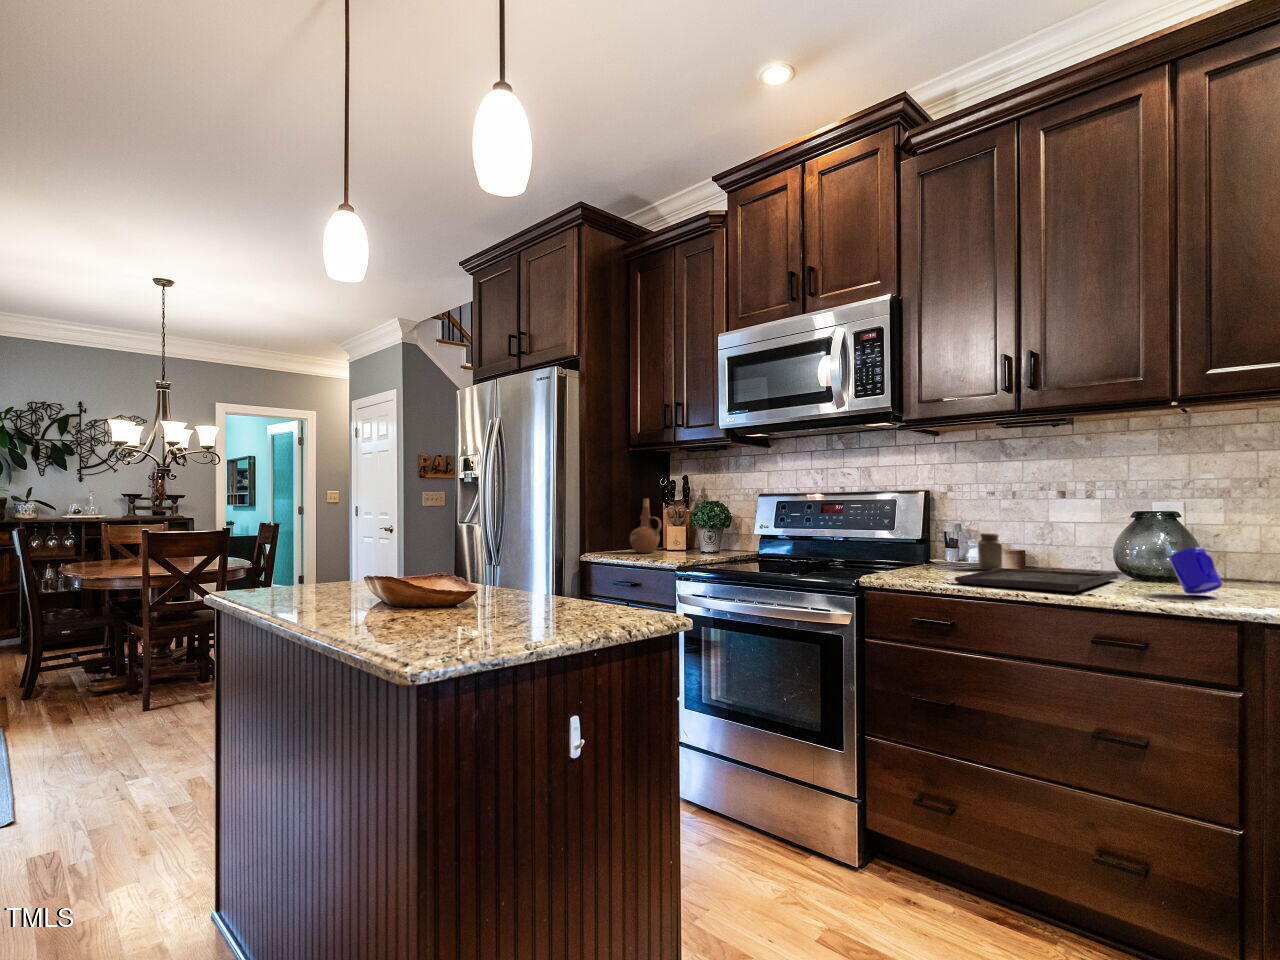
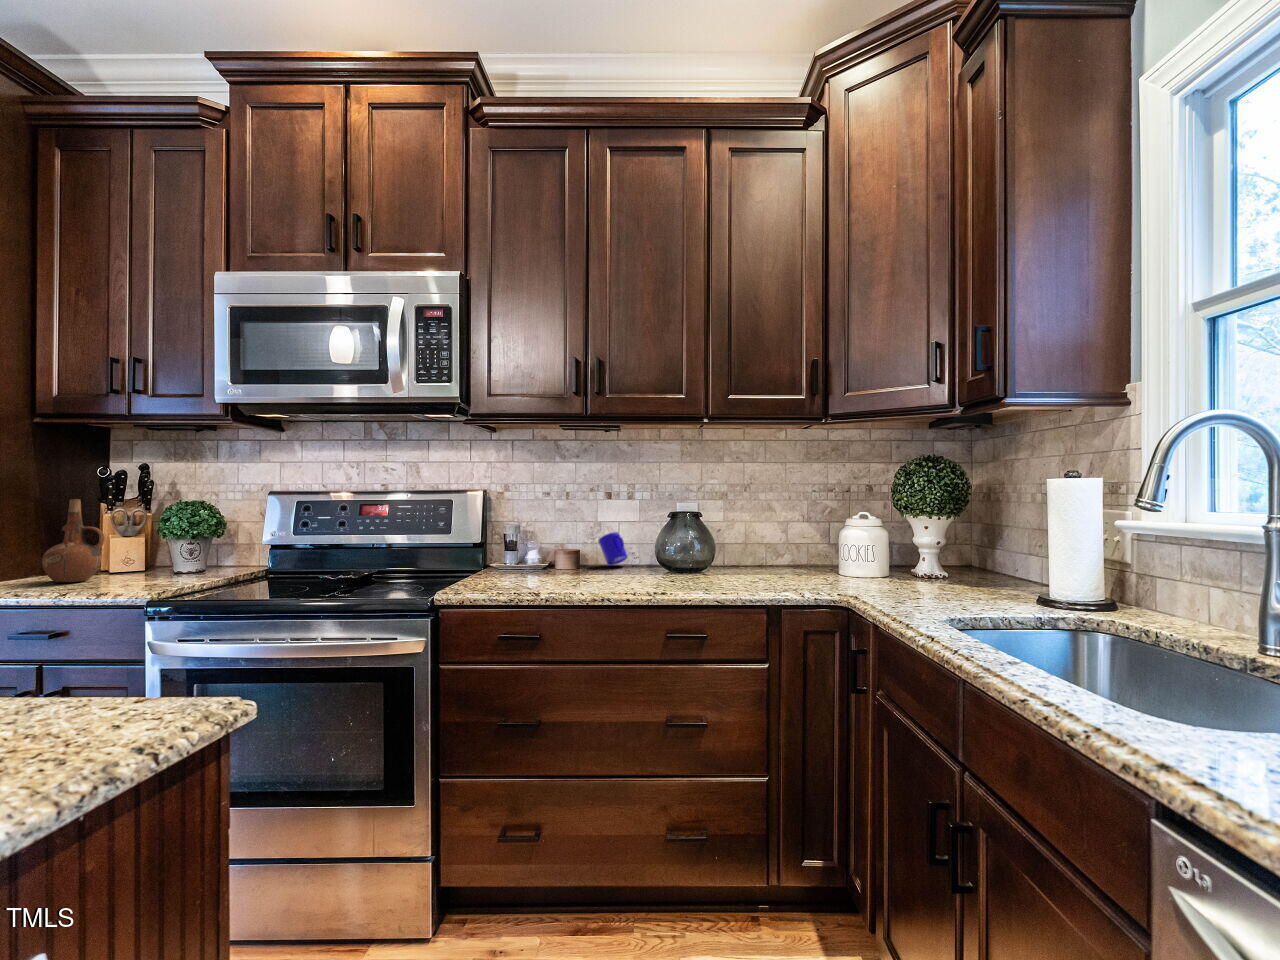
salt shaker: present [978,533,1002,570] -> none [537,534,561,572]
mug: present [1169,548,1223,594] -> present [599,532,628,565]
tray: present [955,568,1118,592] -> none [540,568,662,593]

